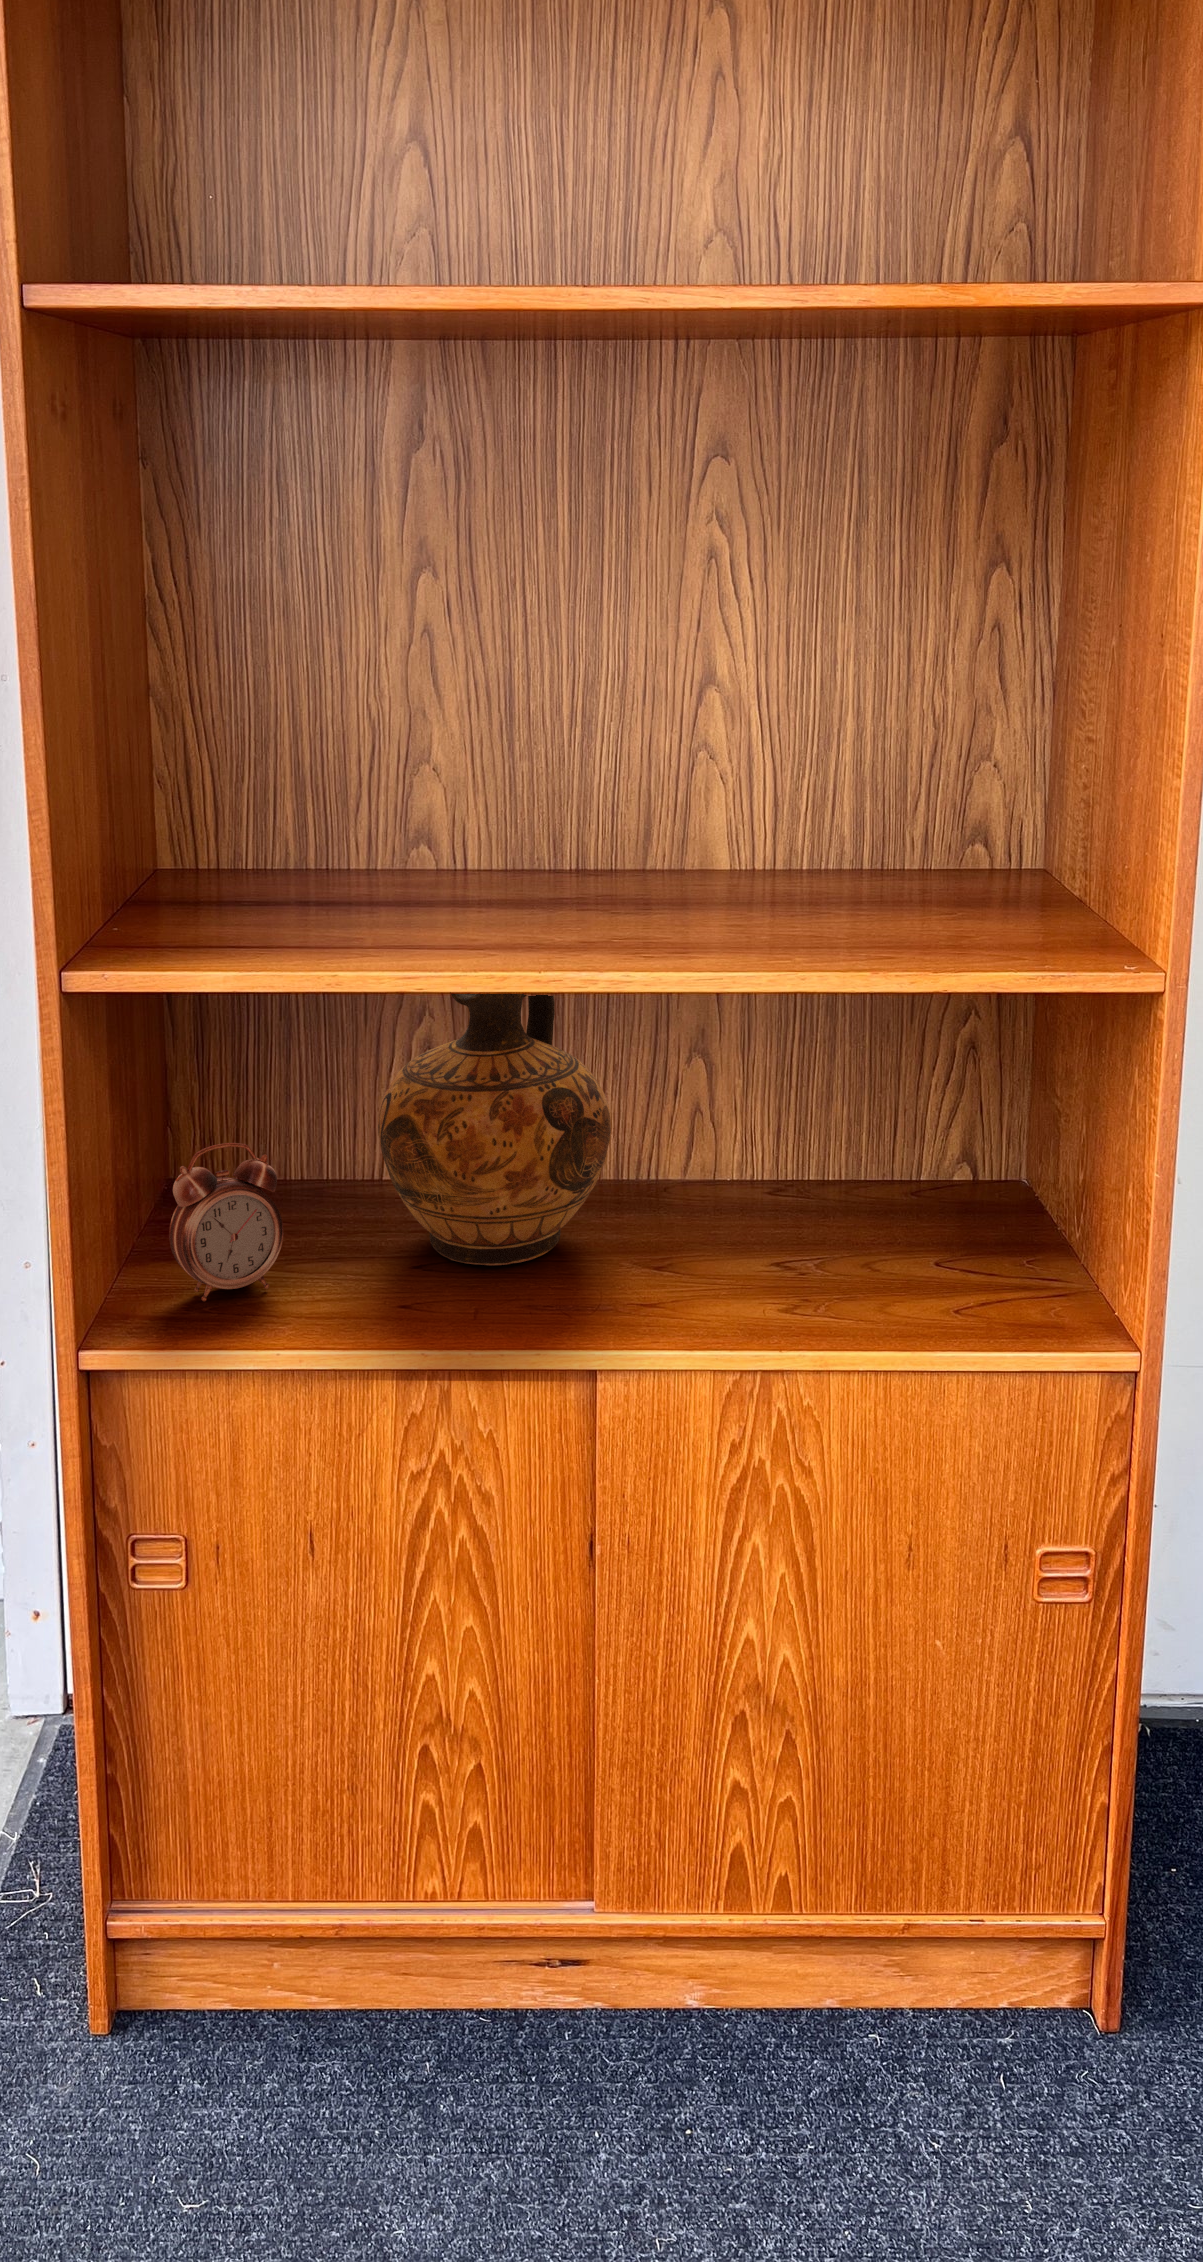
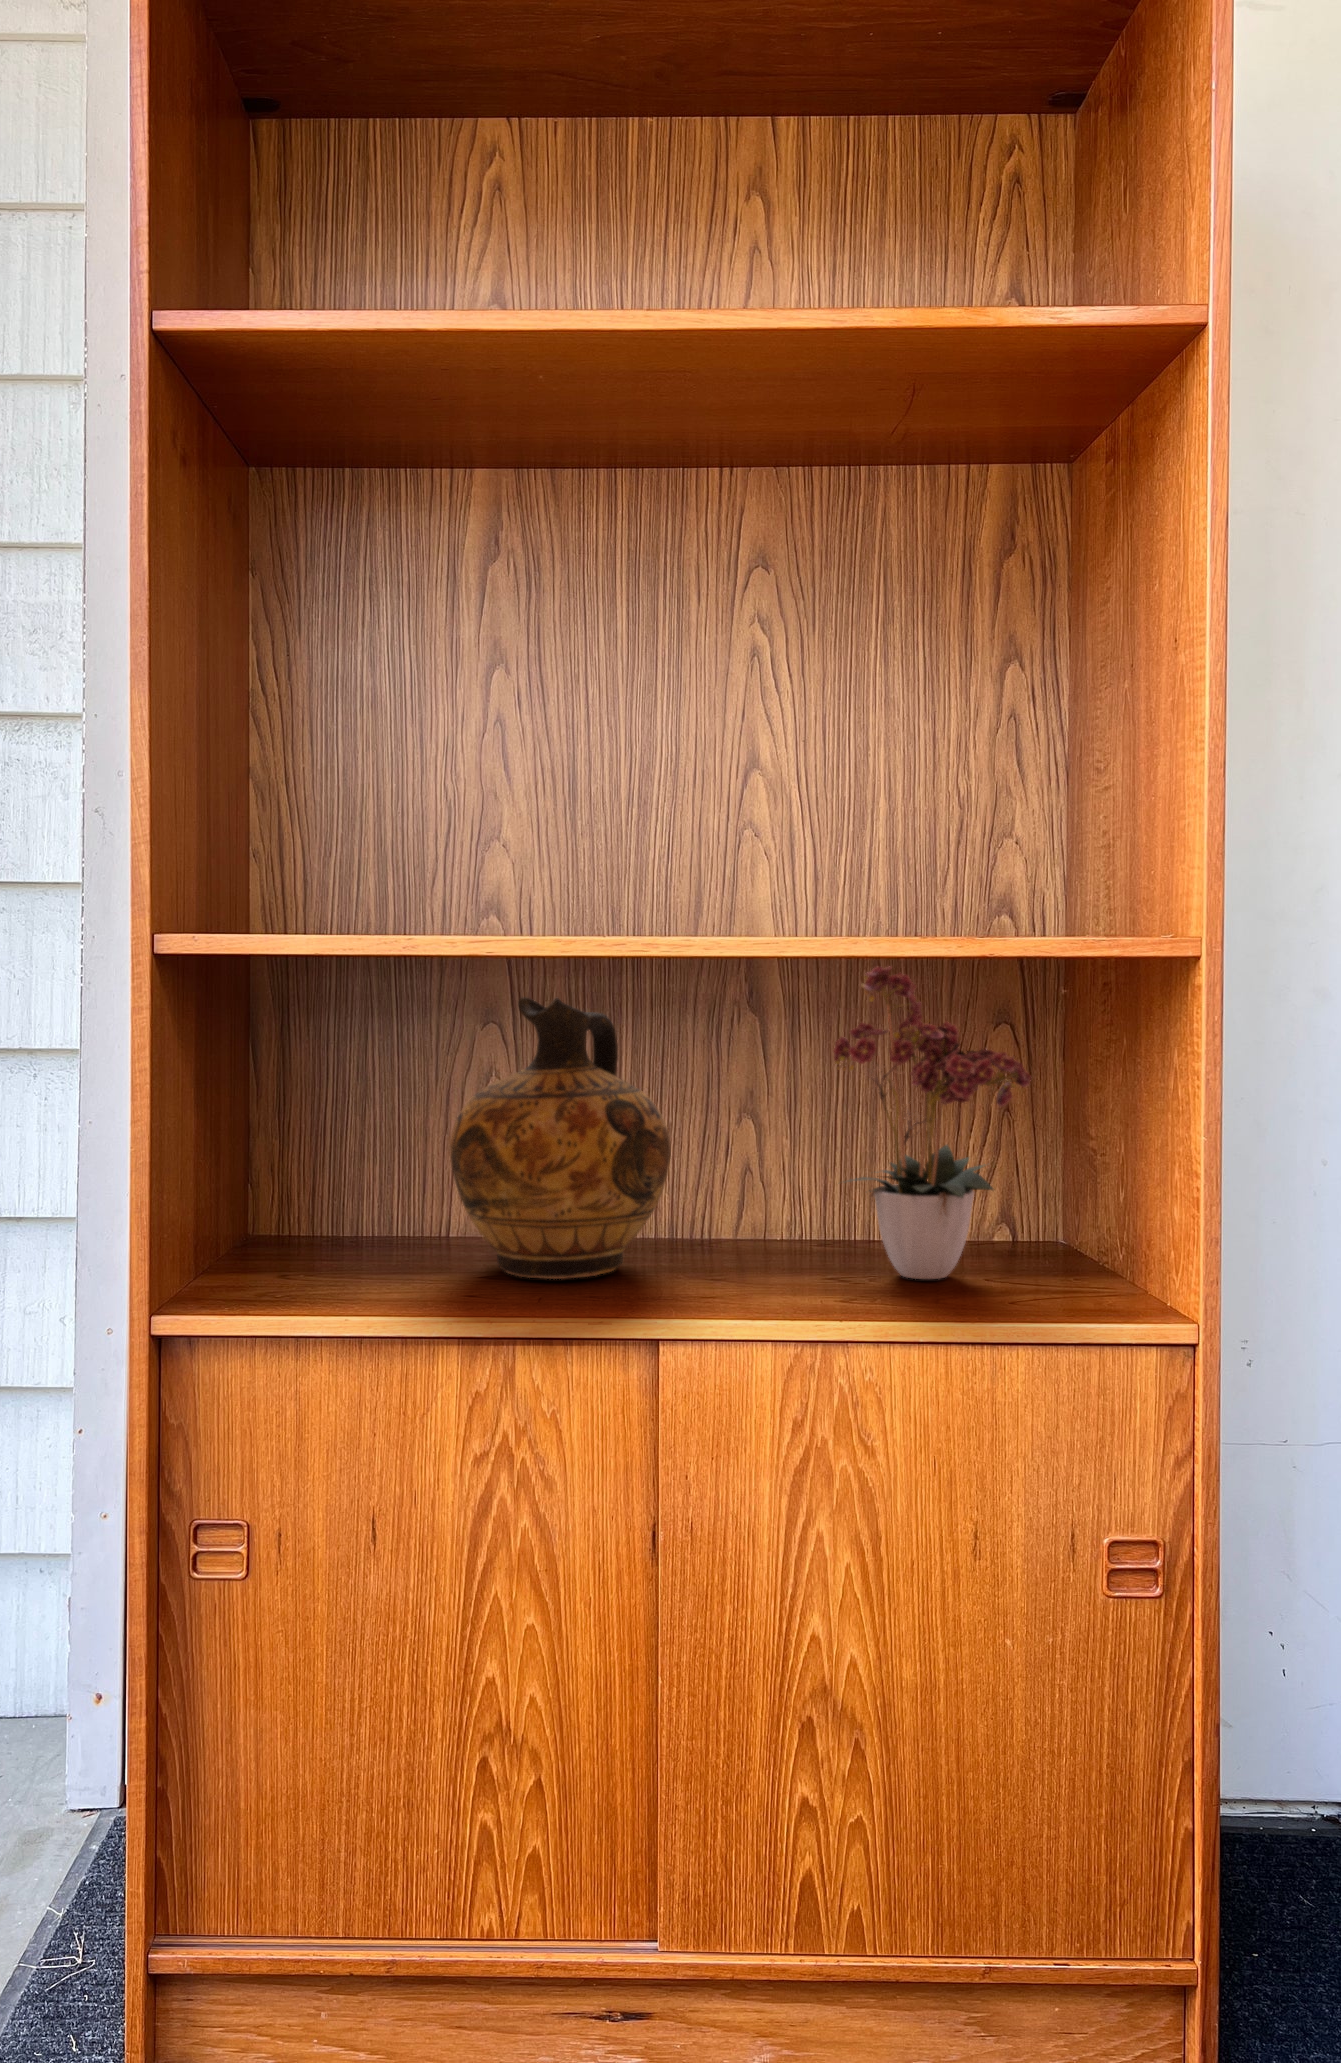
flower arrangement: none [770,923,1008,1264] -> present [833,966,1031,1279]
alarm clock: present [169,1143,283,1301] -> none [246,1148,356,1298]

